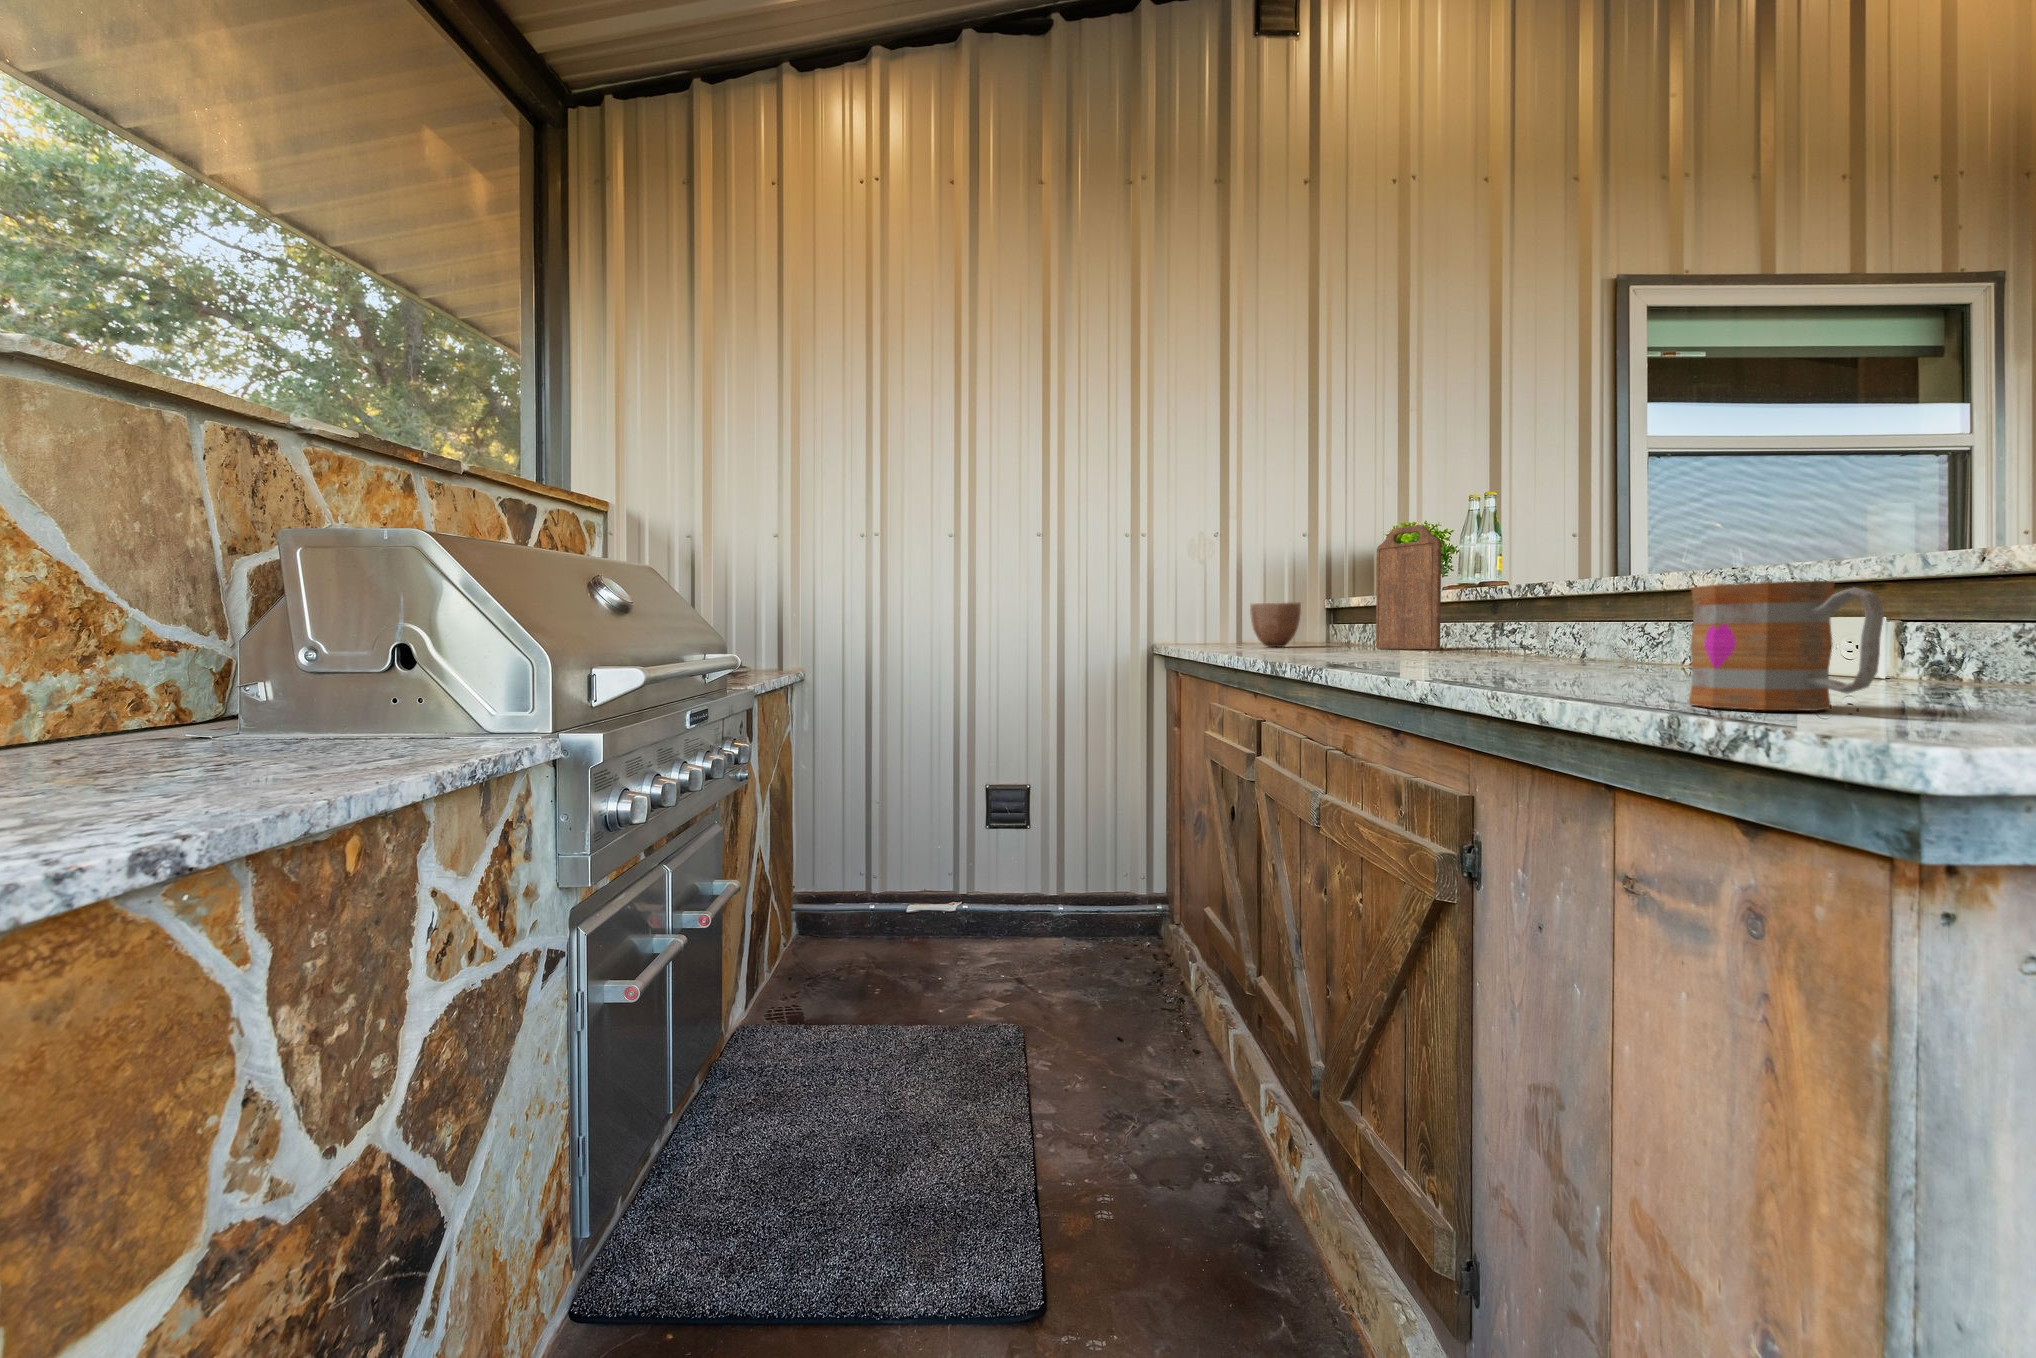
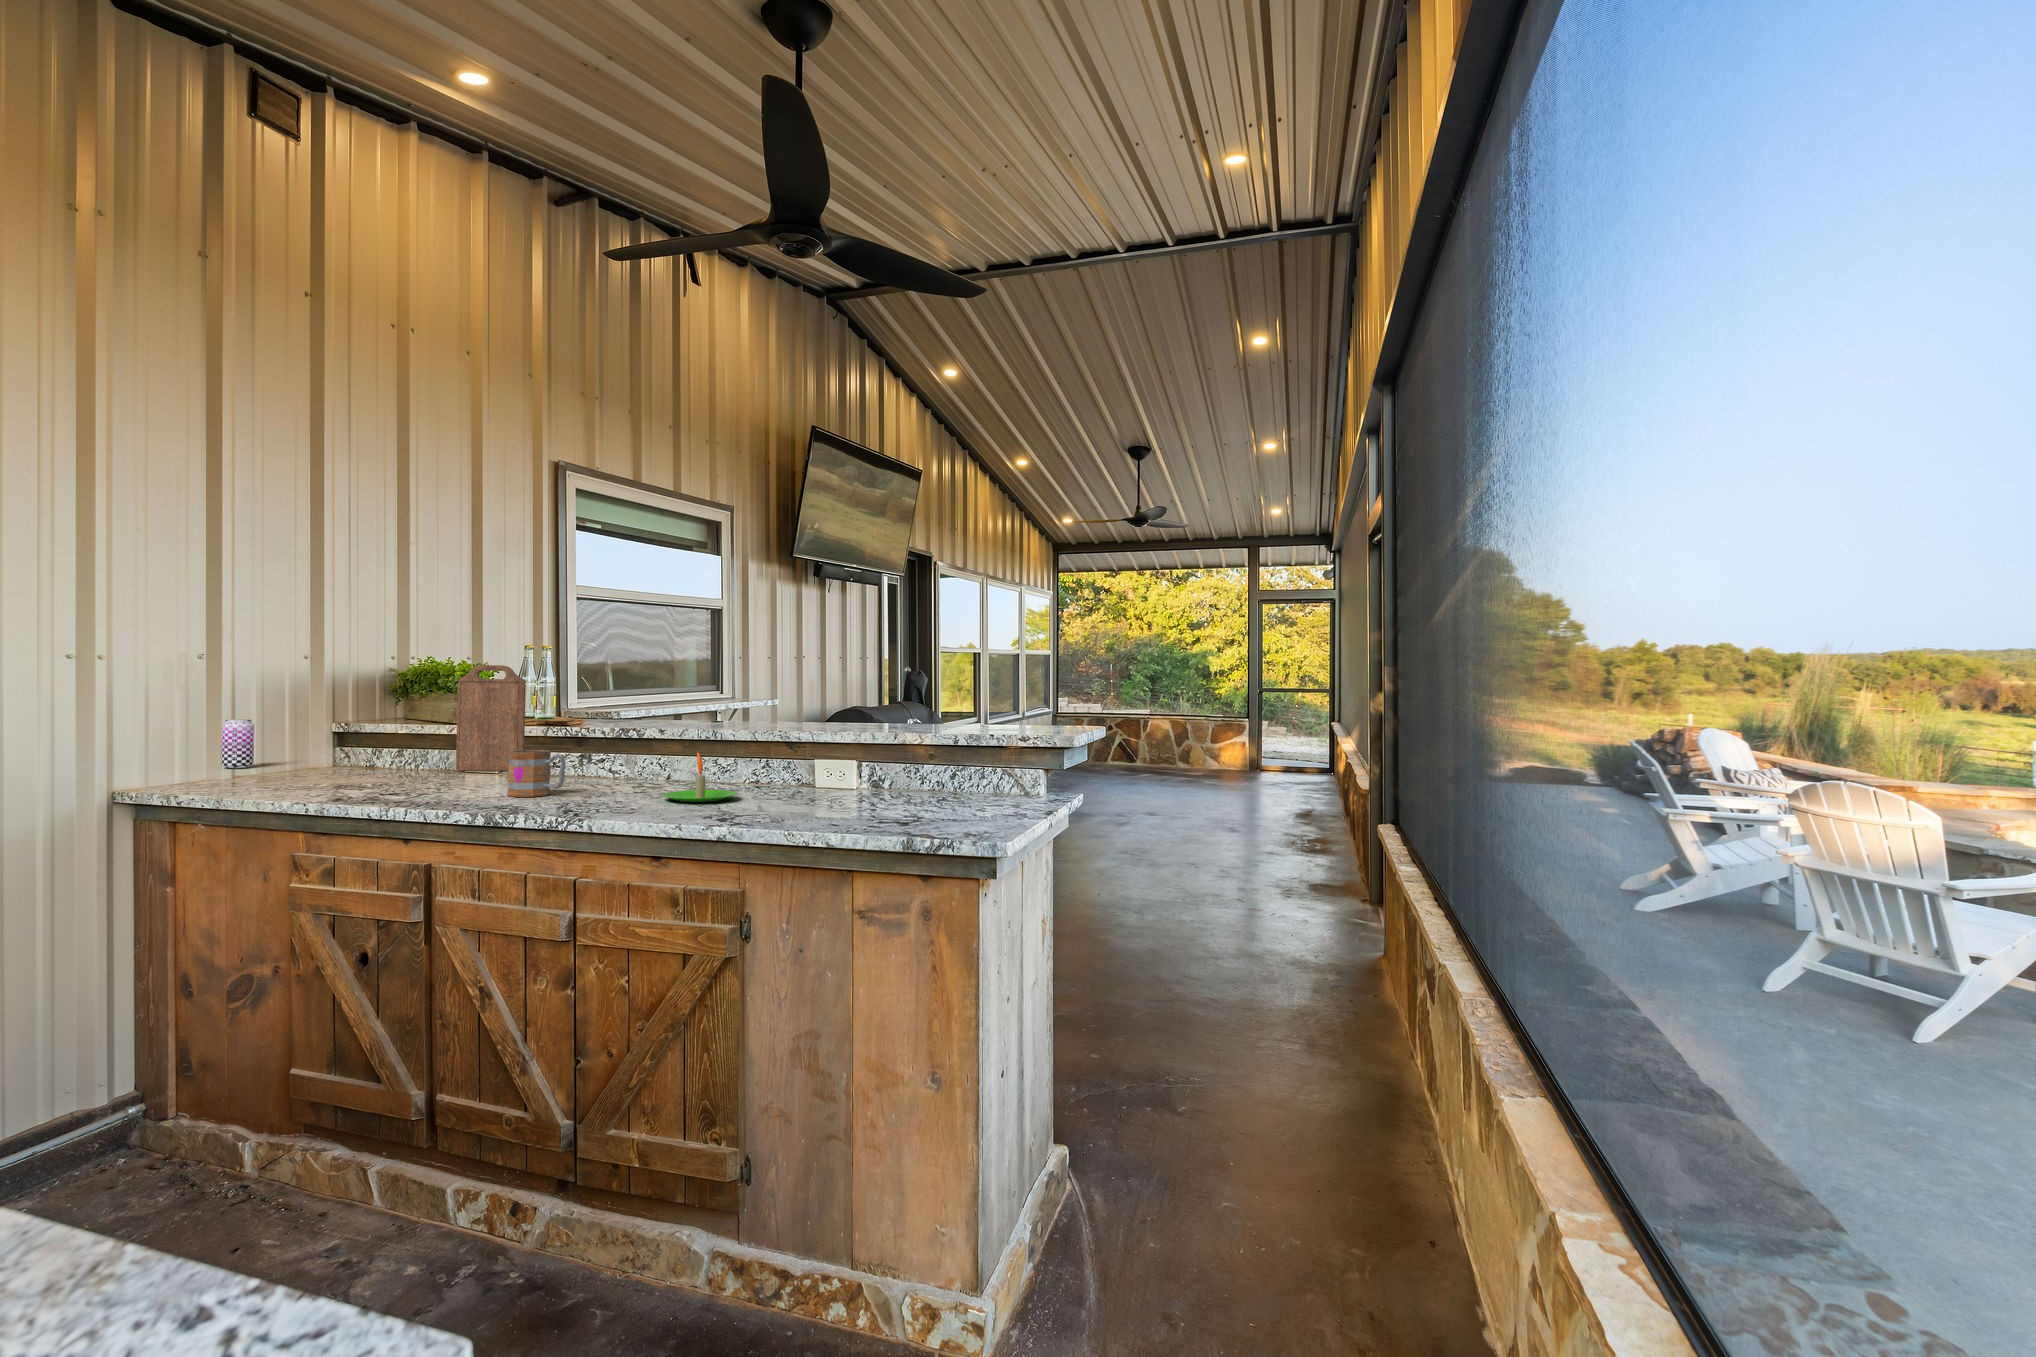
mug: present [1689,581,1884,711] -> present [507,750,565,797]
candle: none [1459,594,1592,669] -> present [662,752,738,802]
decorative bowl: present [1250,602,1301,647] -> none [299,724,361,772]
beer can: none [1222,603,1244,645] -> present [221,720,254,768]

